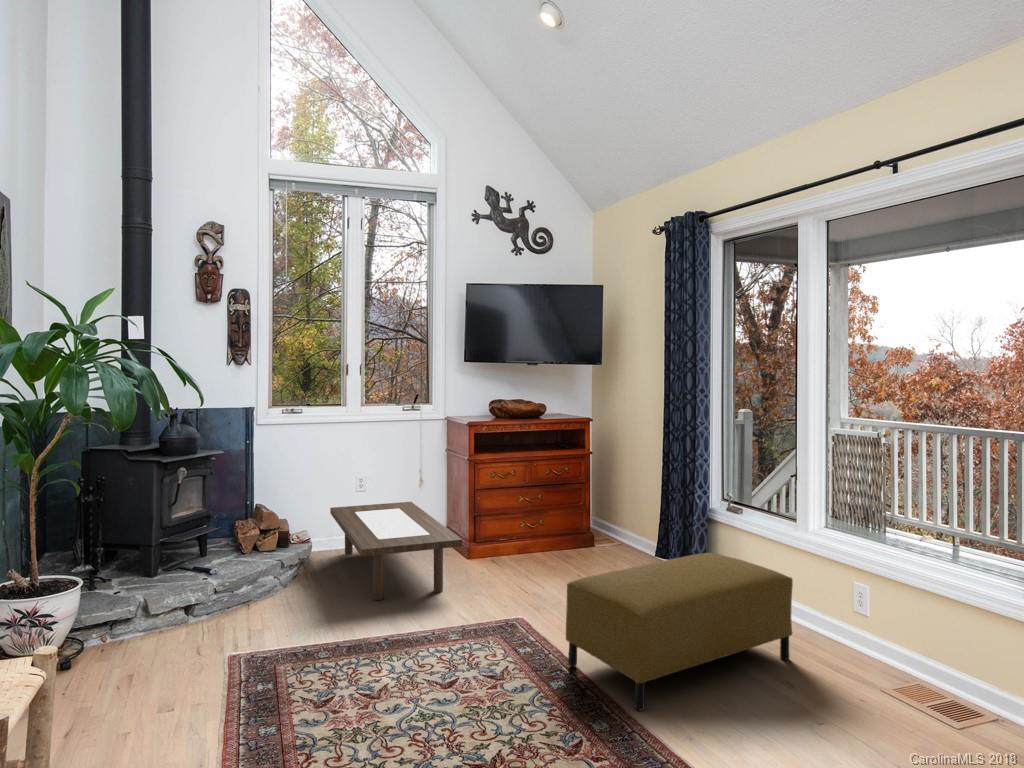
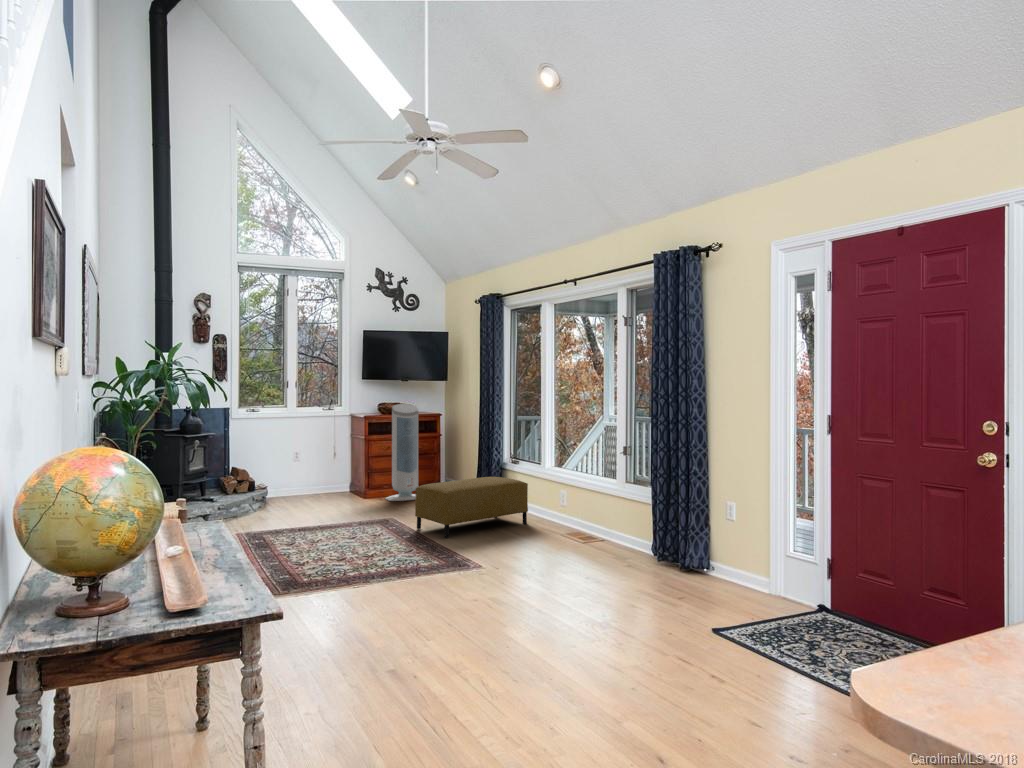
air purifier: none [501,404,565,567] -> present [386,404,418,501]
coffee table: present [330,502,462,600] -> none [277,467,362,515]

